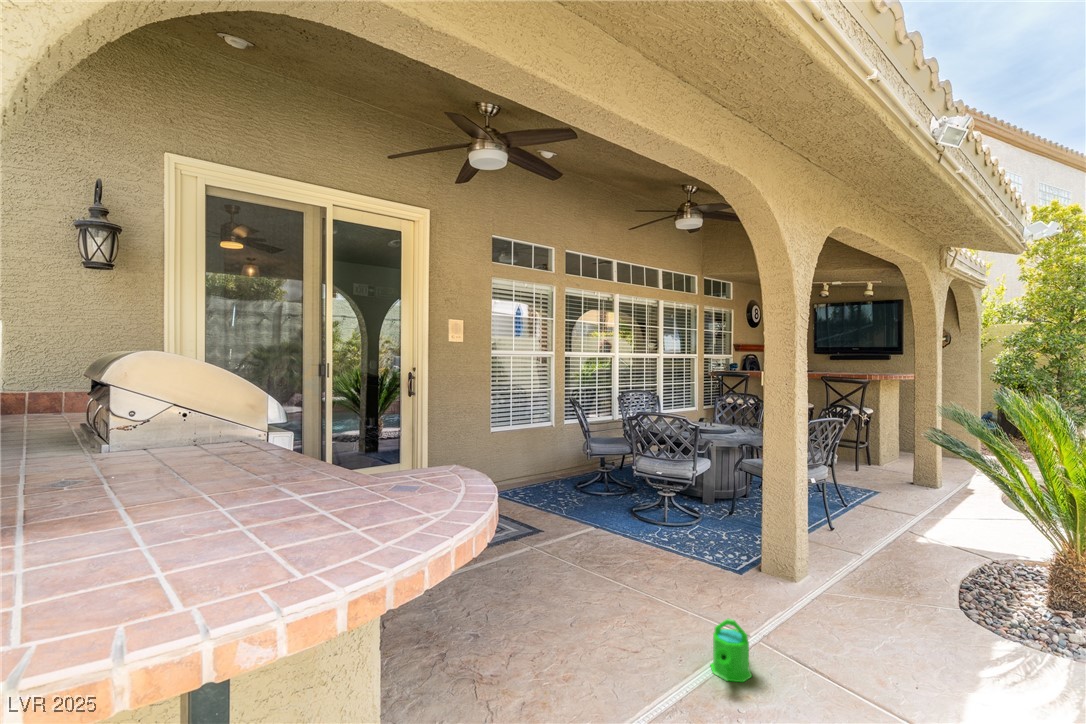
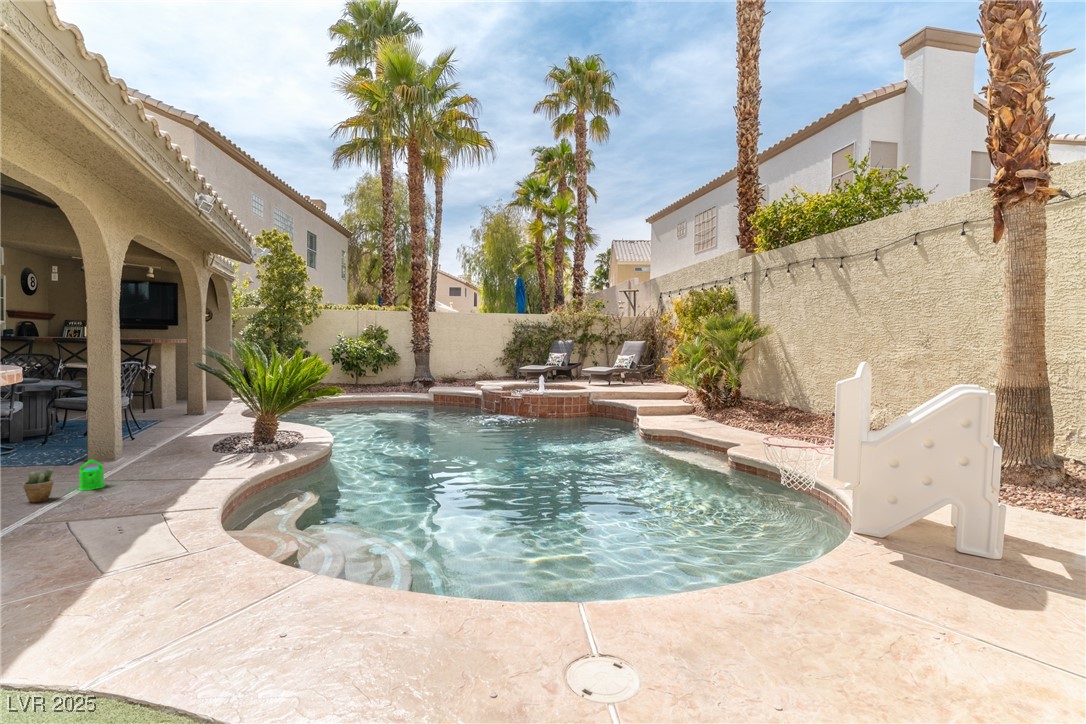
potted plant: none [630,625,669,684] -> present [23,469,54,502]

